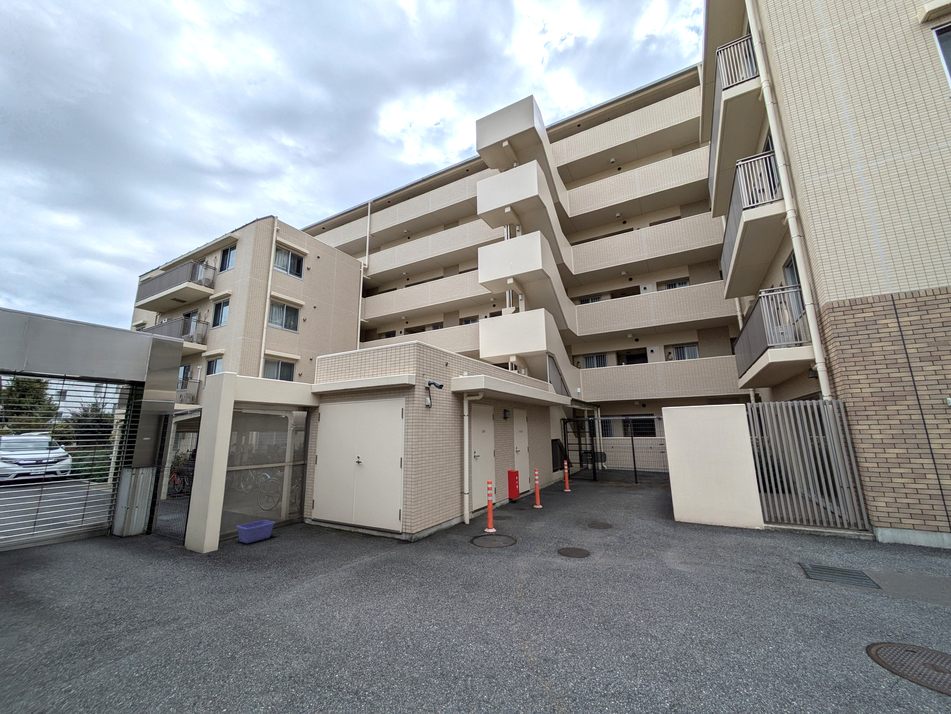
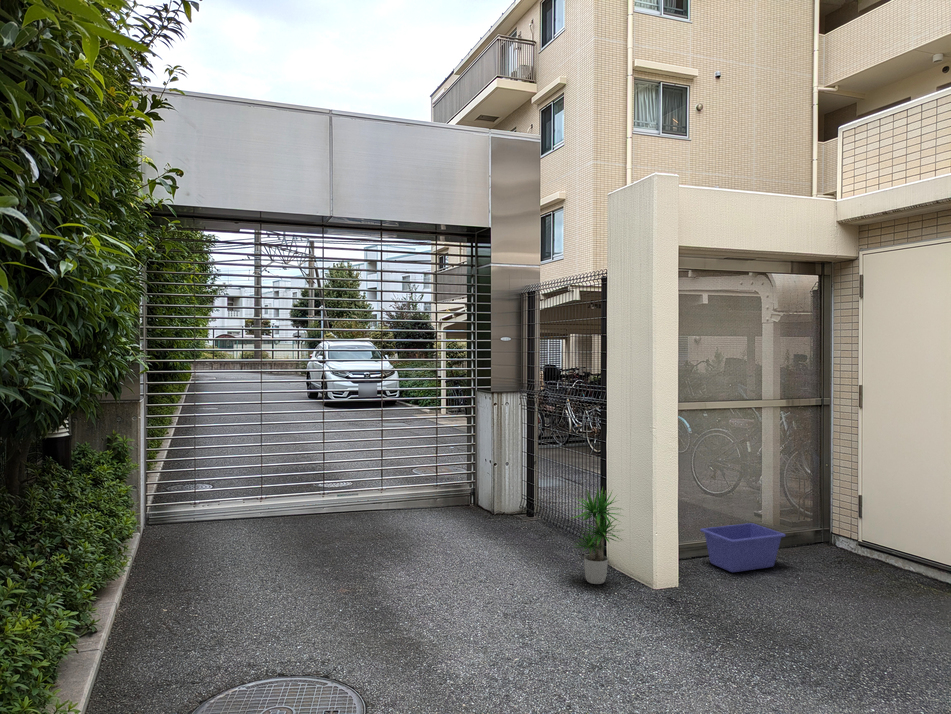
potted plant: none [156,512,191,561] -> present [573,488,622,584]

